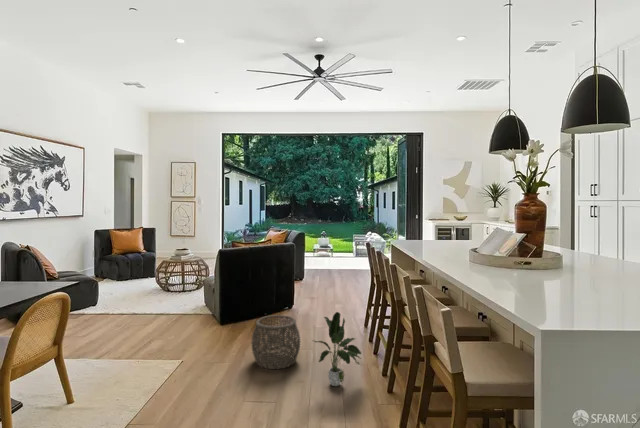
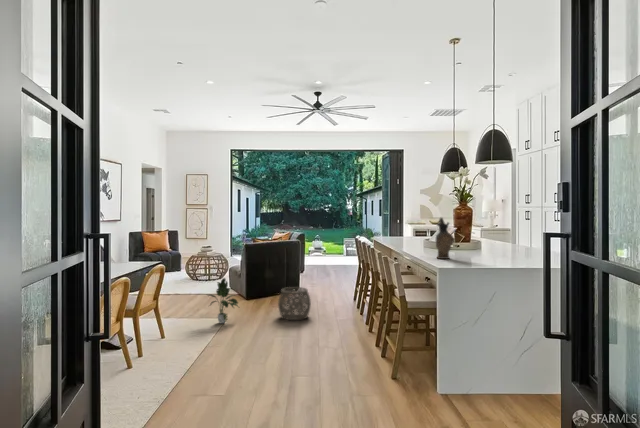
ceramic pitcher: none [537,217,582,306] -> present [436,218,454,259]
potted plant: present [314,312,361,386] -> present [208,278,238,323]

